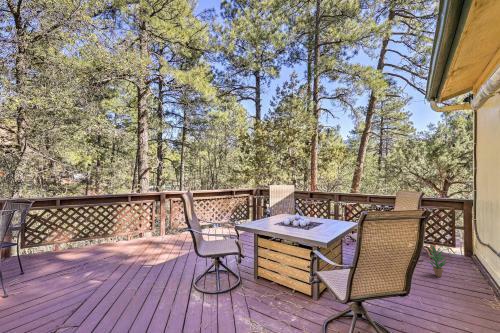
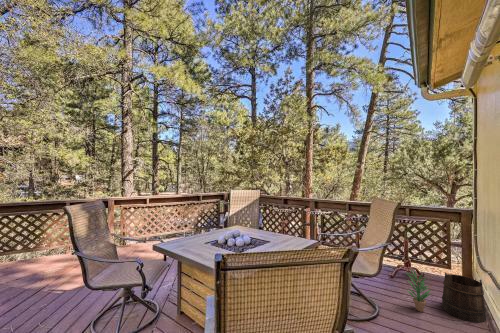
bucket: none [454,246,489,282] -> present [442,273,486,323]

